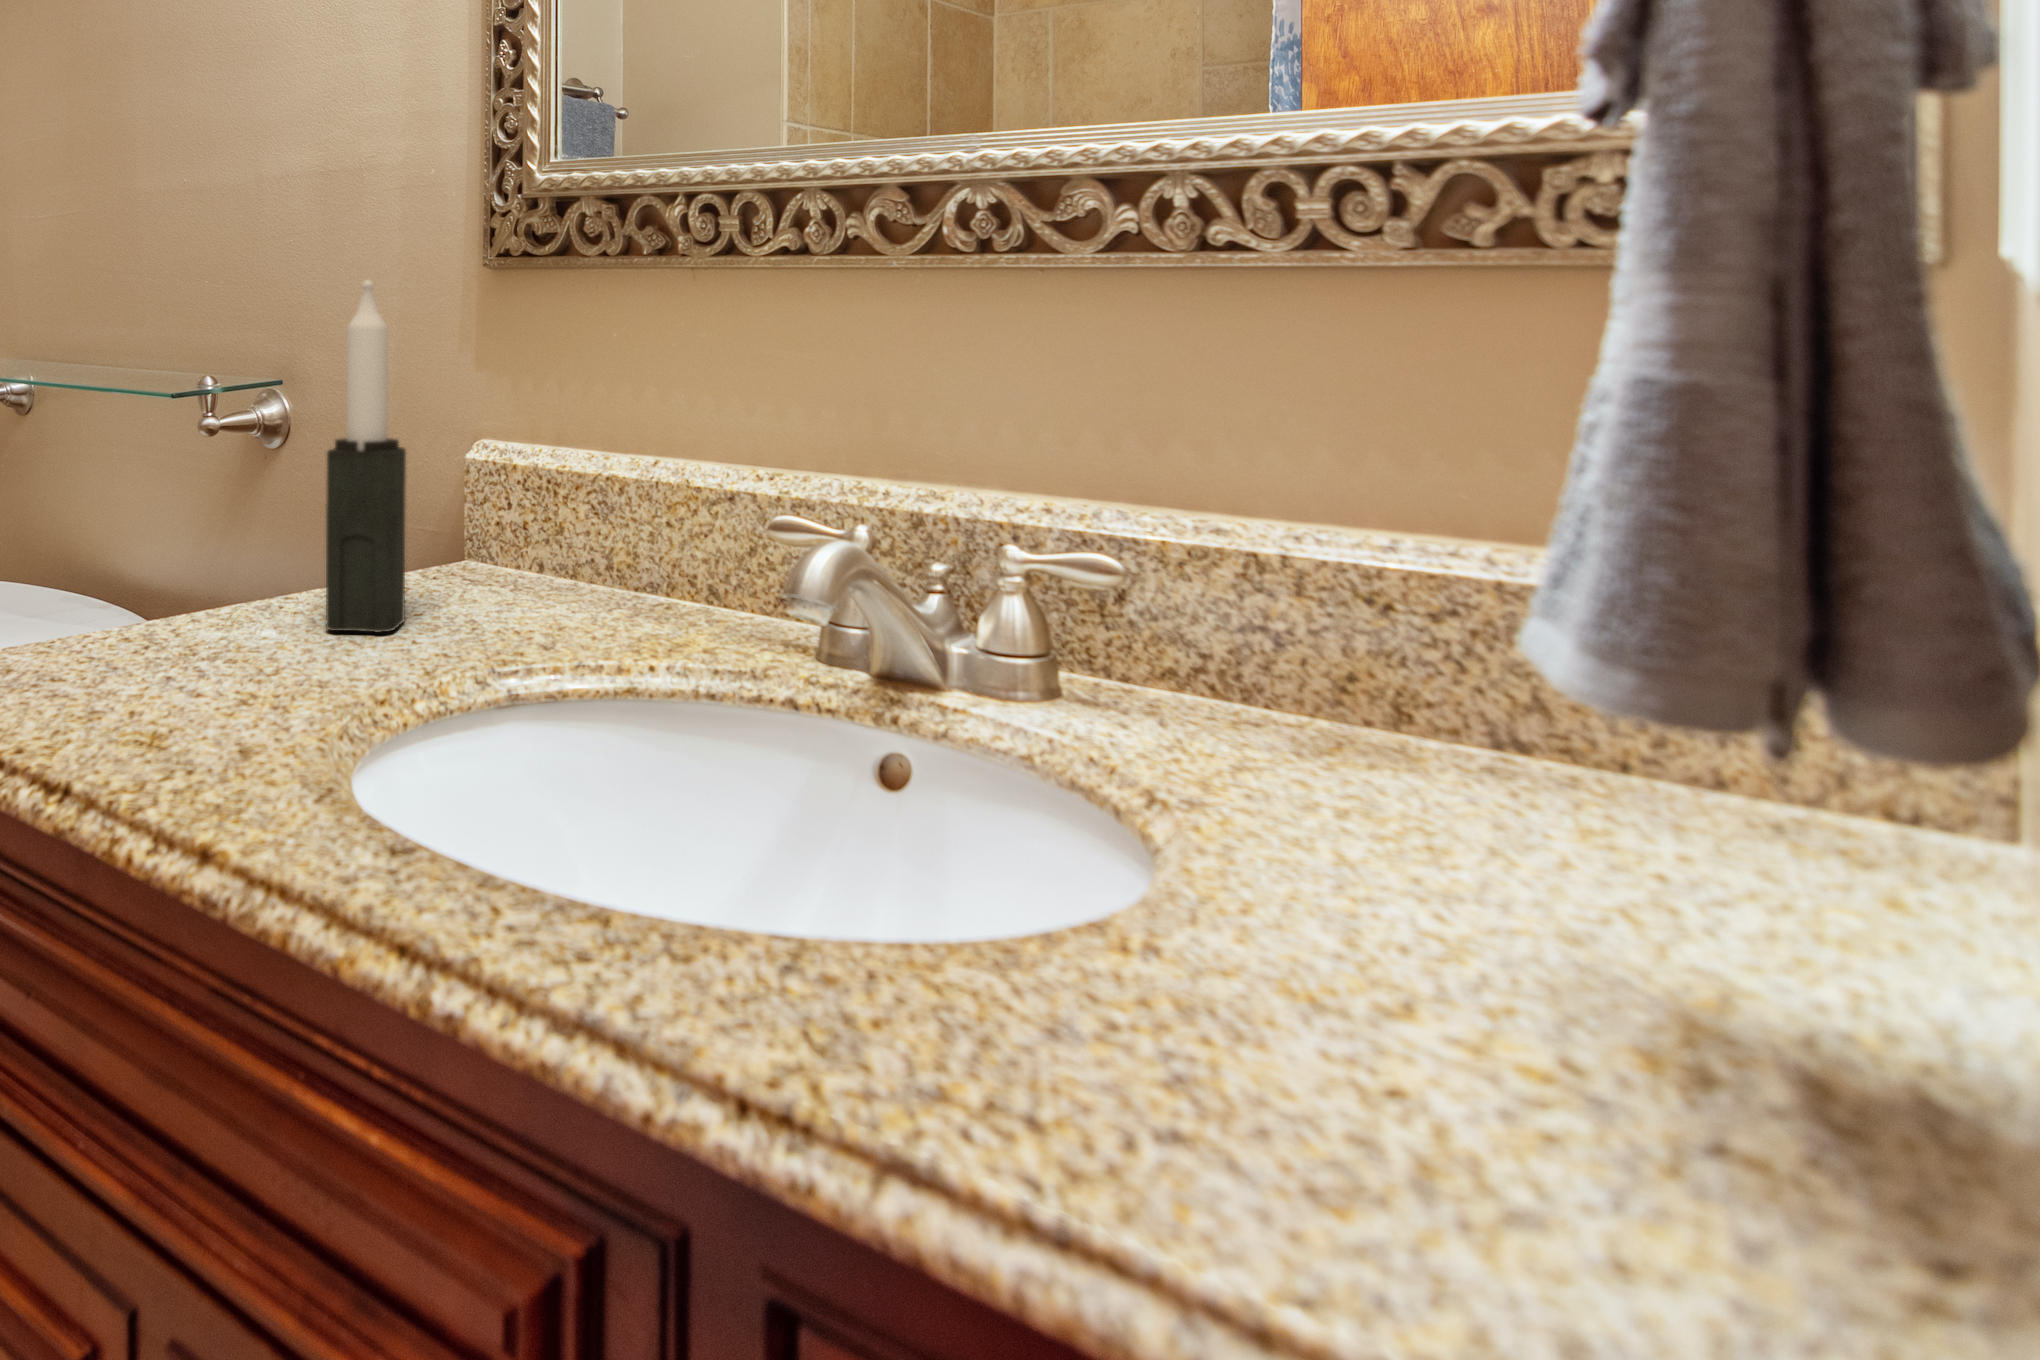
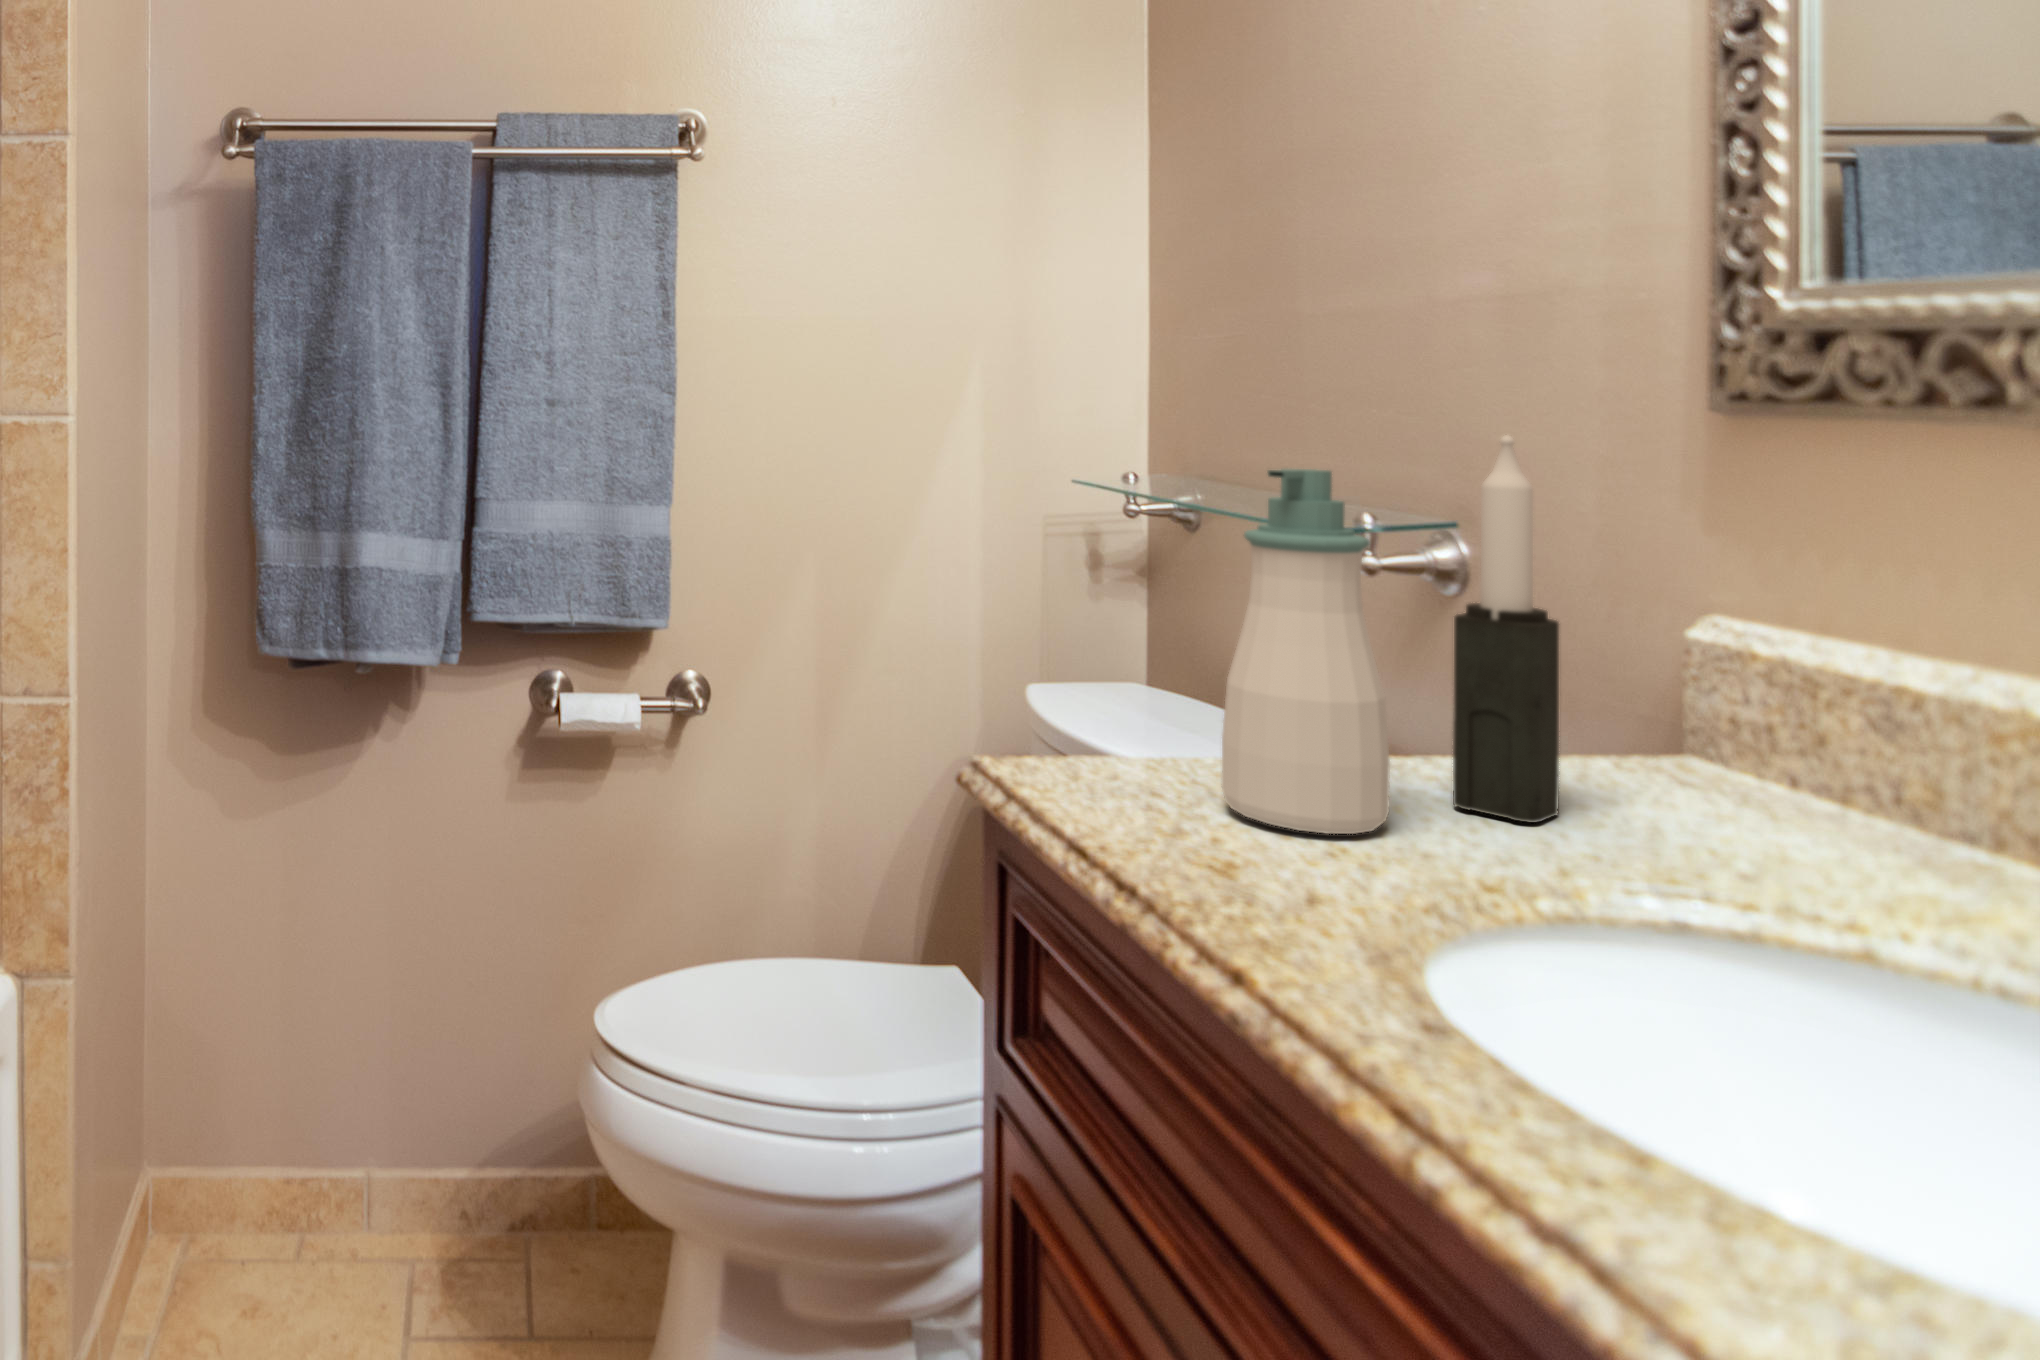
soap bottle: none [128,309,285,682] -> present [1222,469,1390,834]

